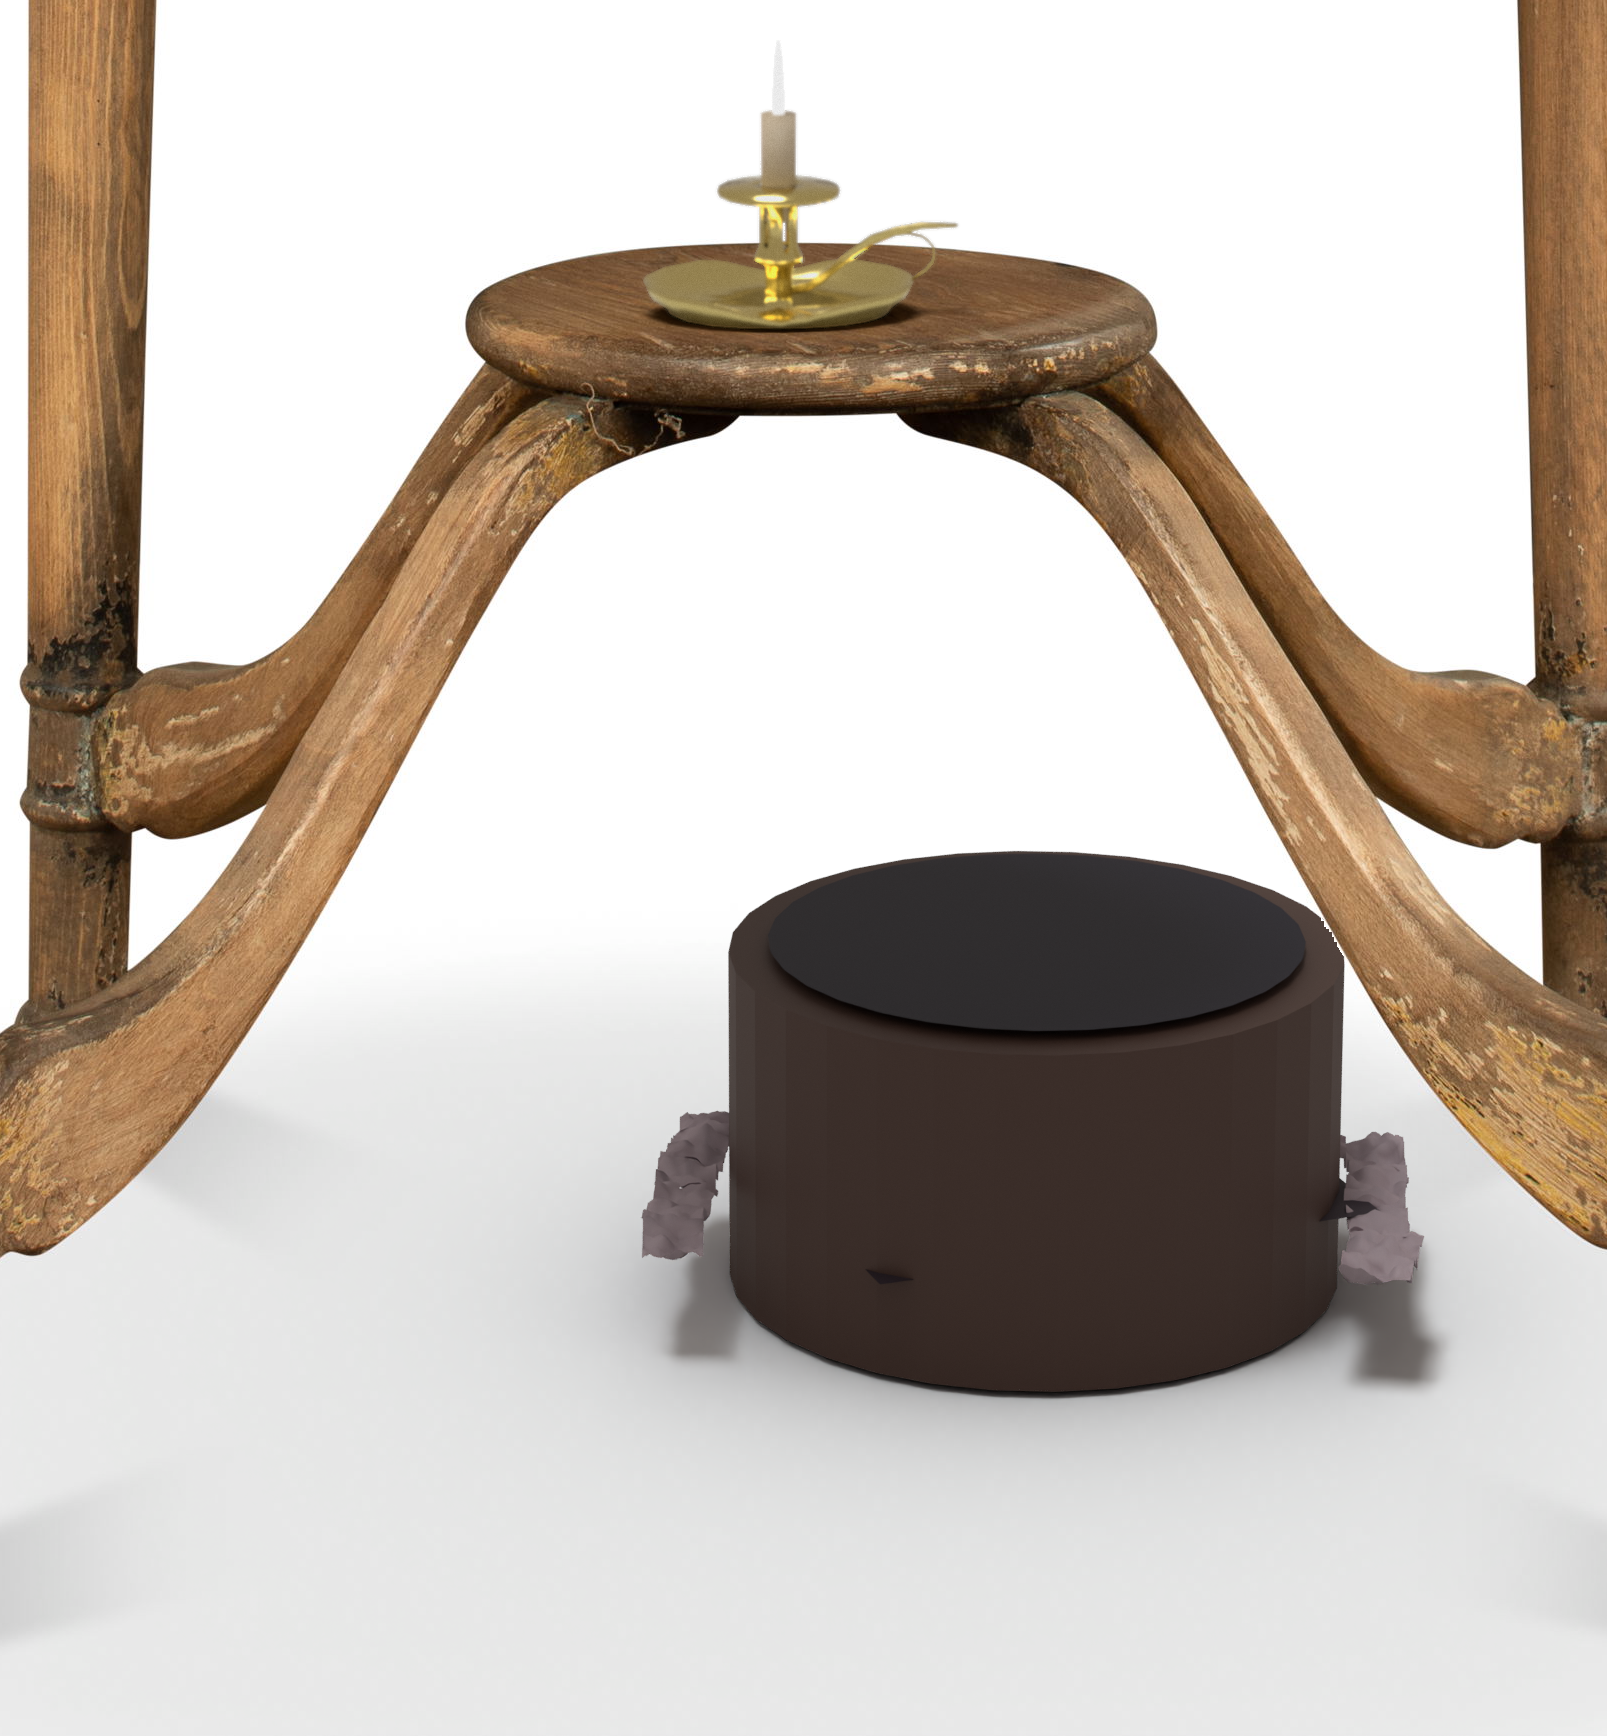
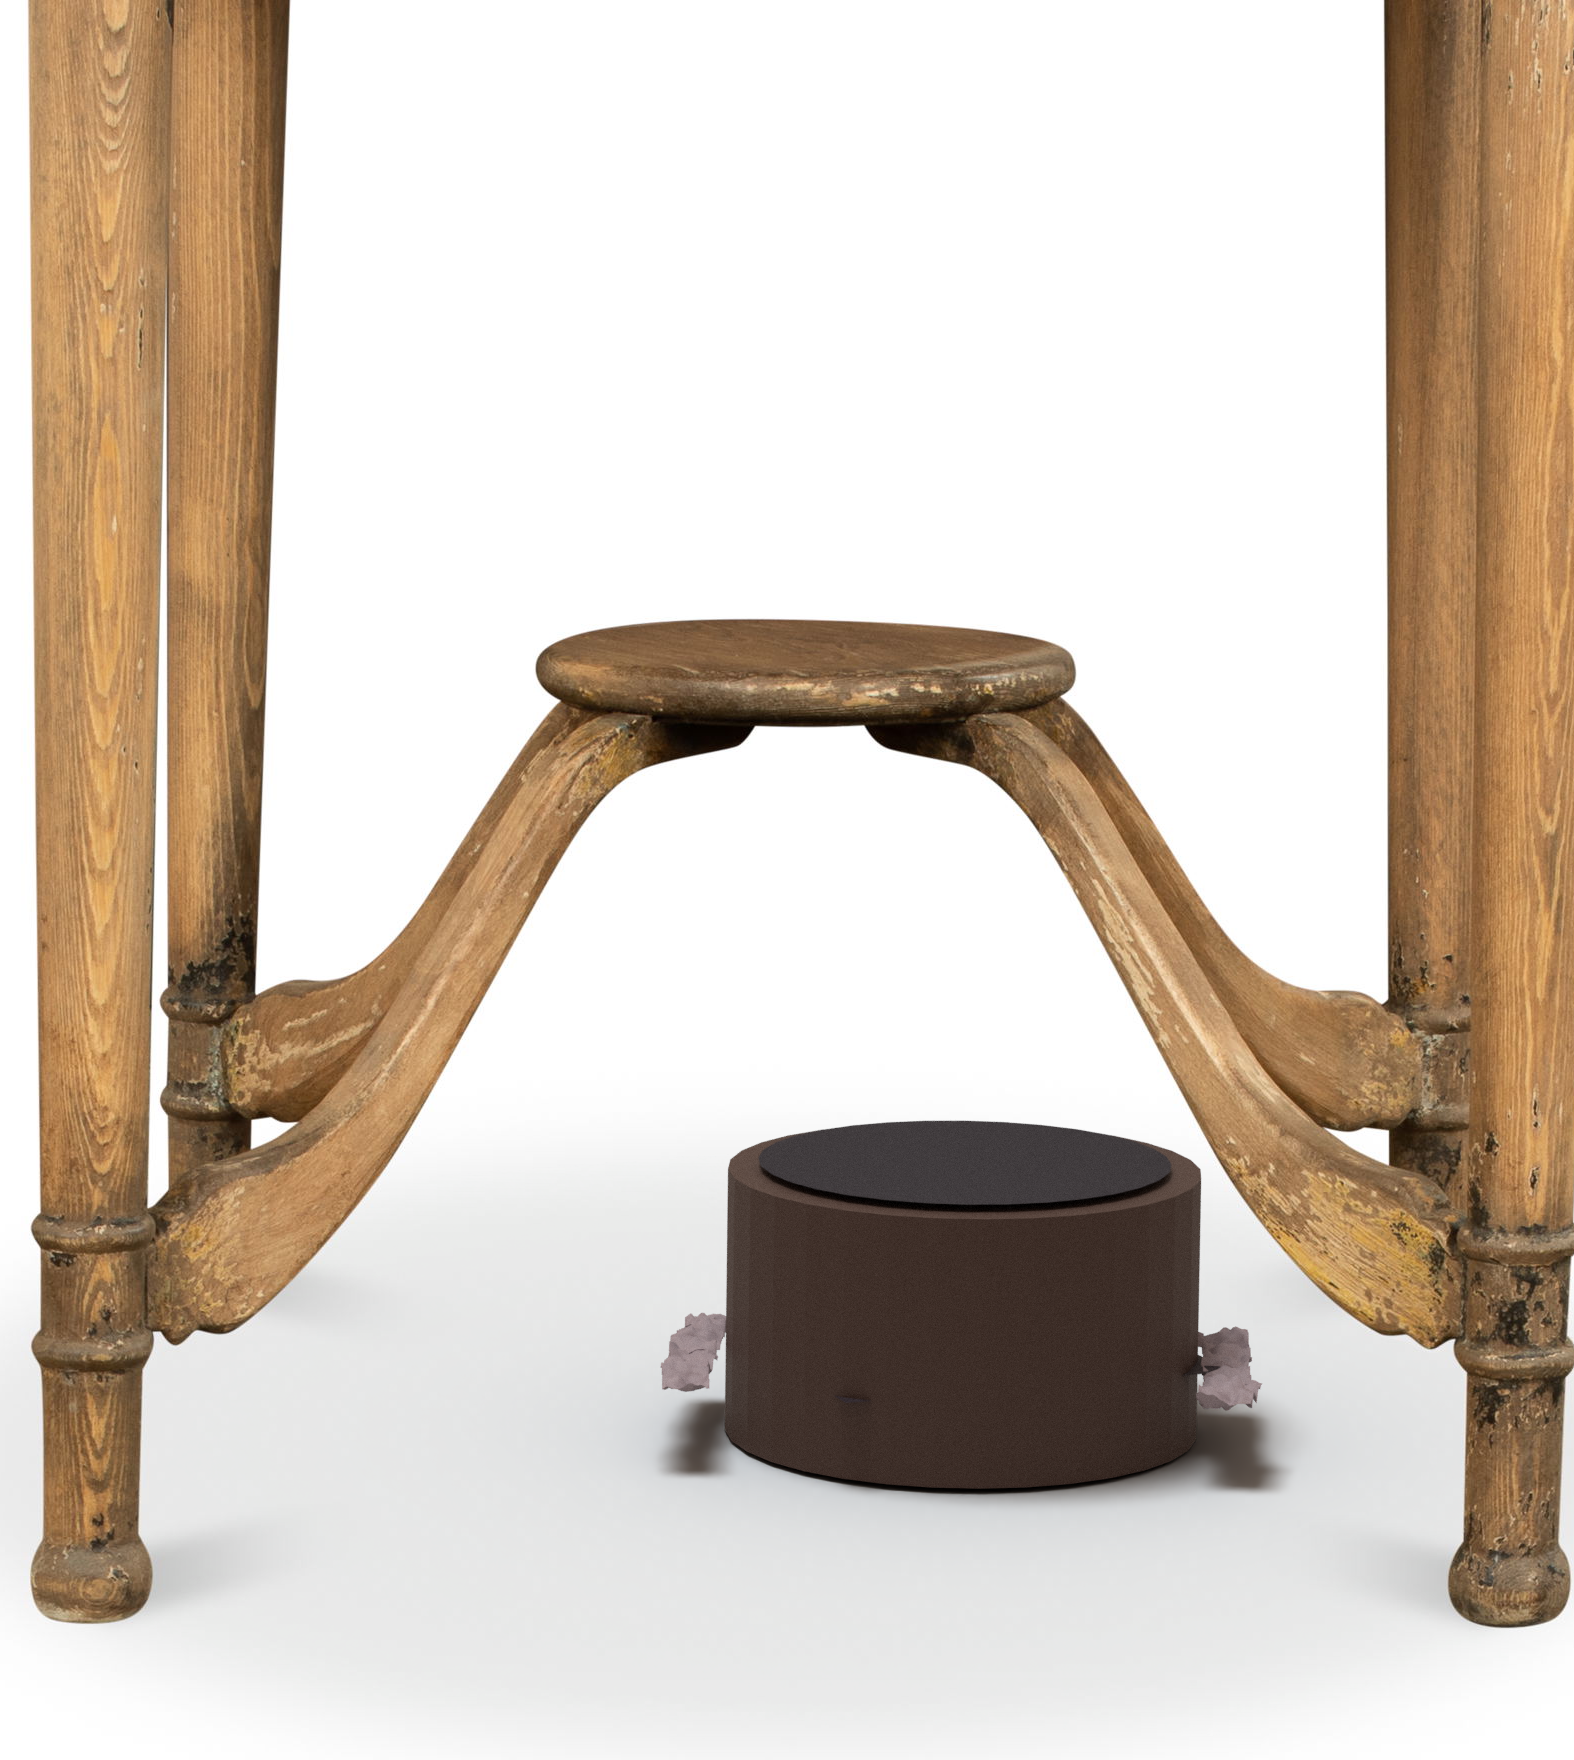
candle holder: present [643,41,957,329] -> none [674,456,910,668]

